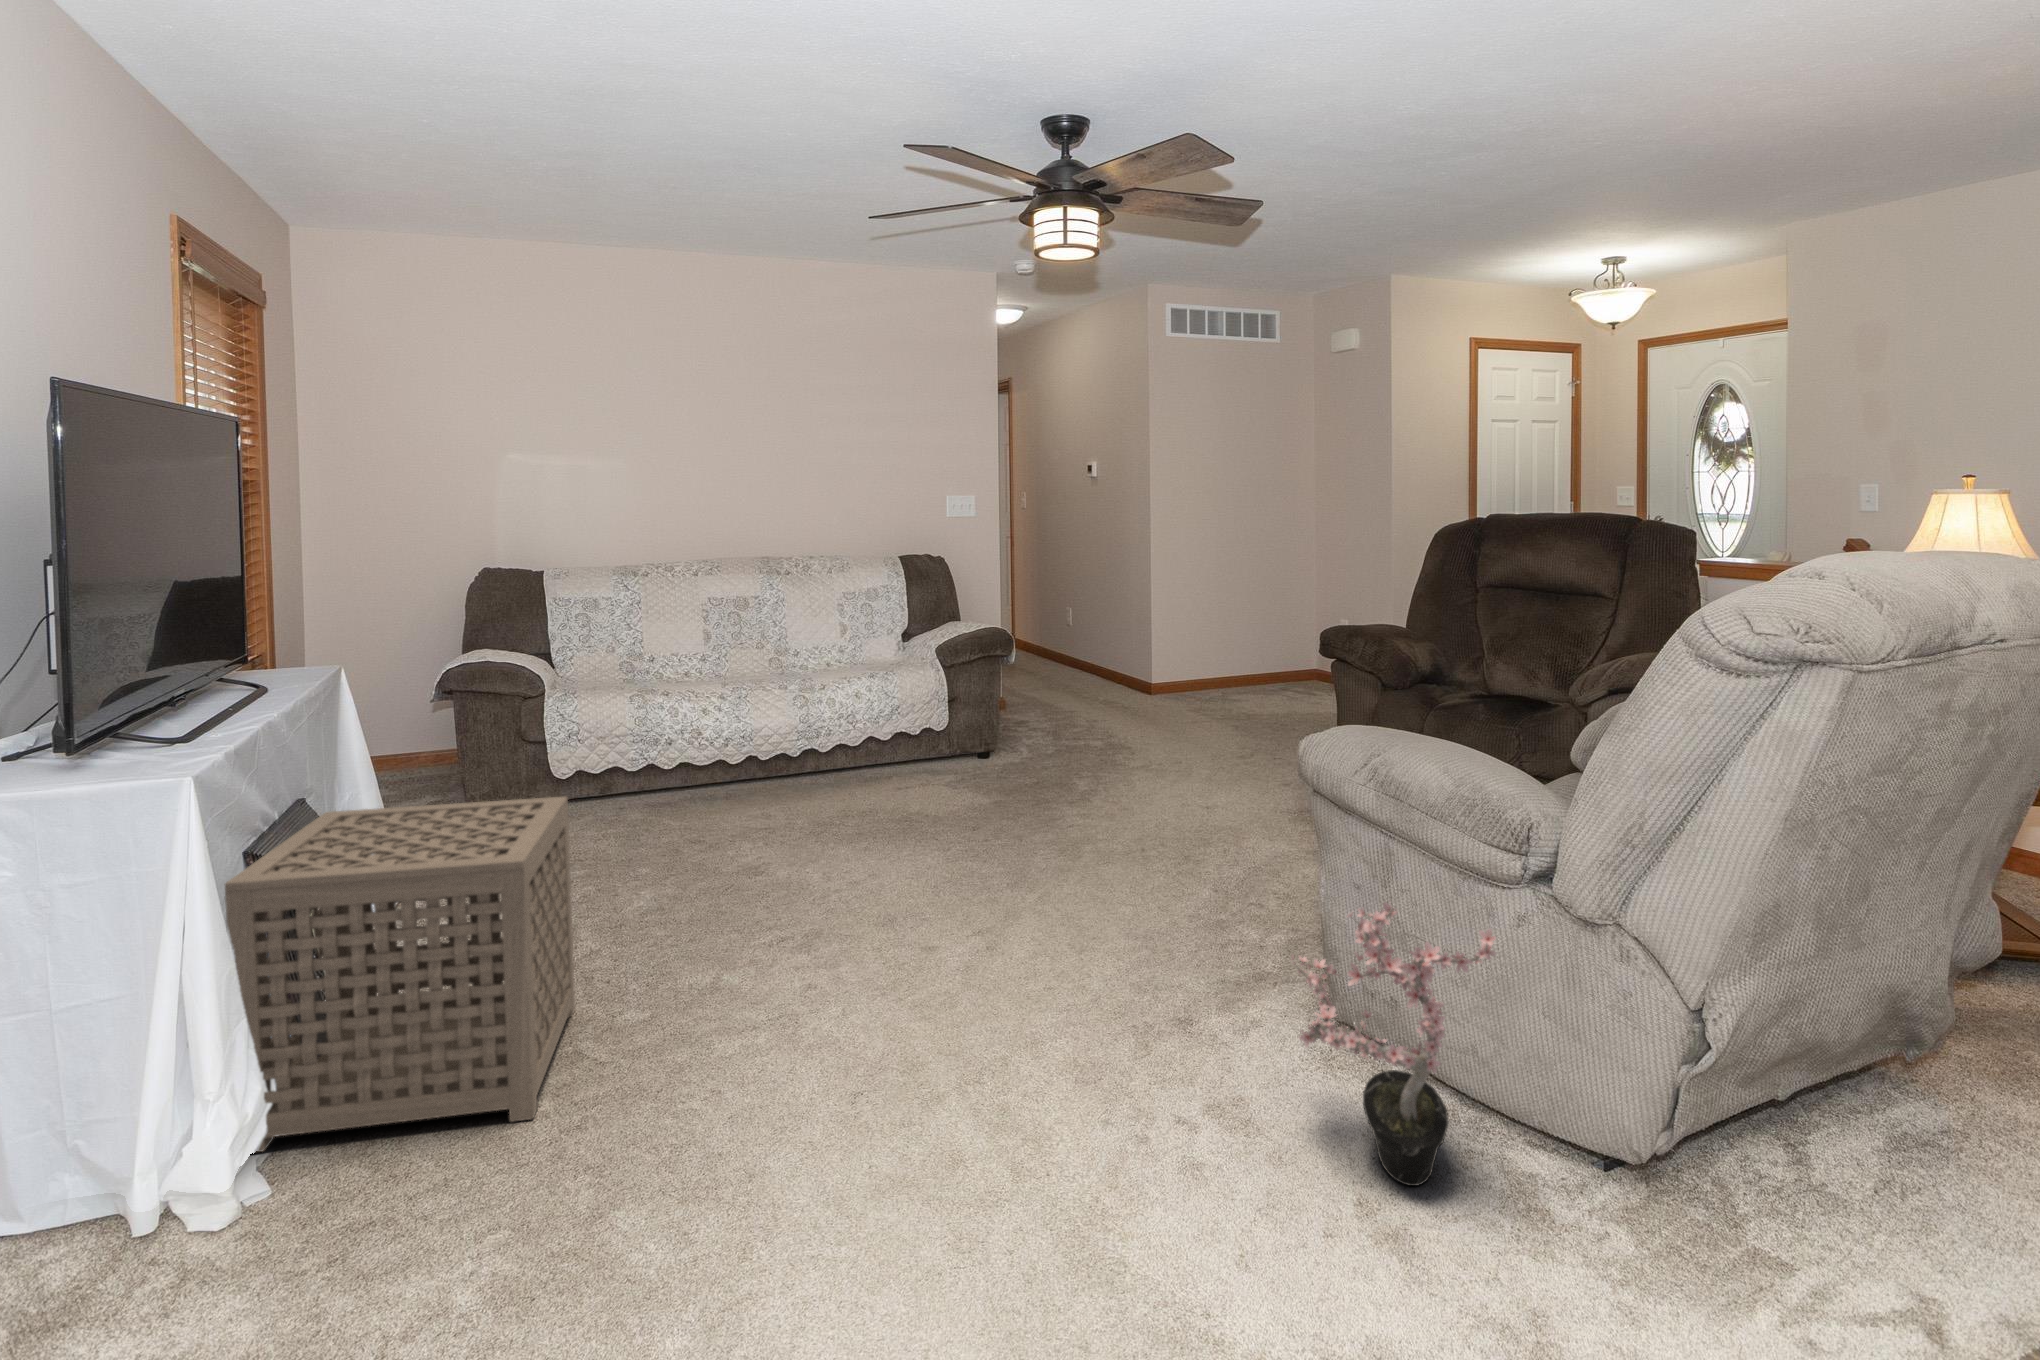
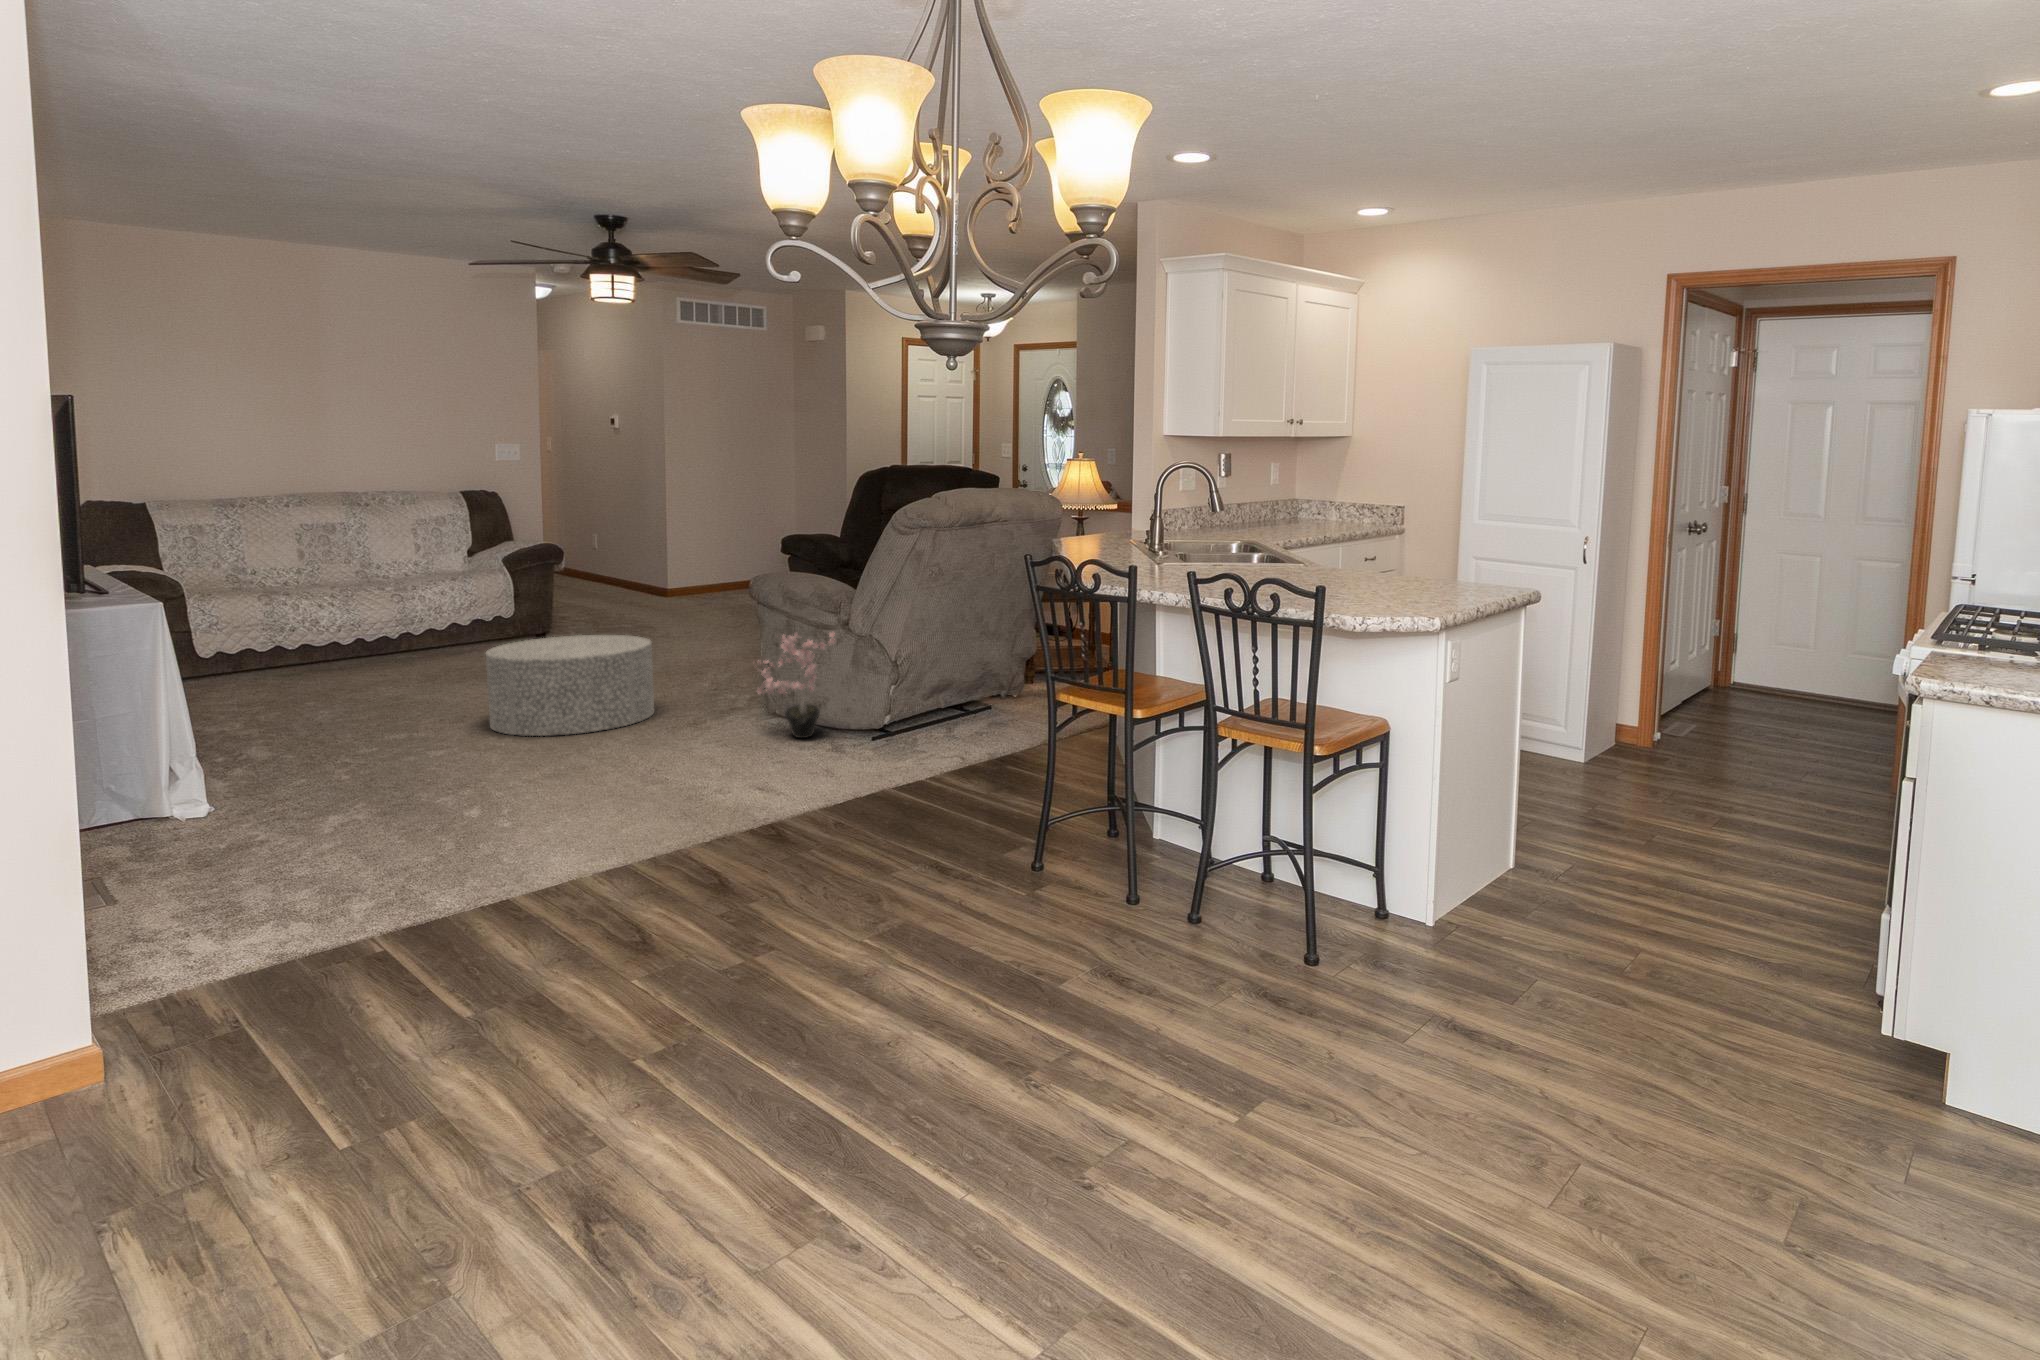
side table: present [225,796,575,1152] -> none [156,624,348,799]
ottoman: none [820,817,1097,1049] -> present [486,635,655,736]

